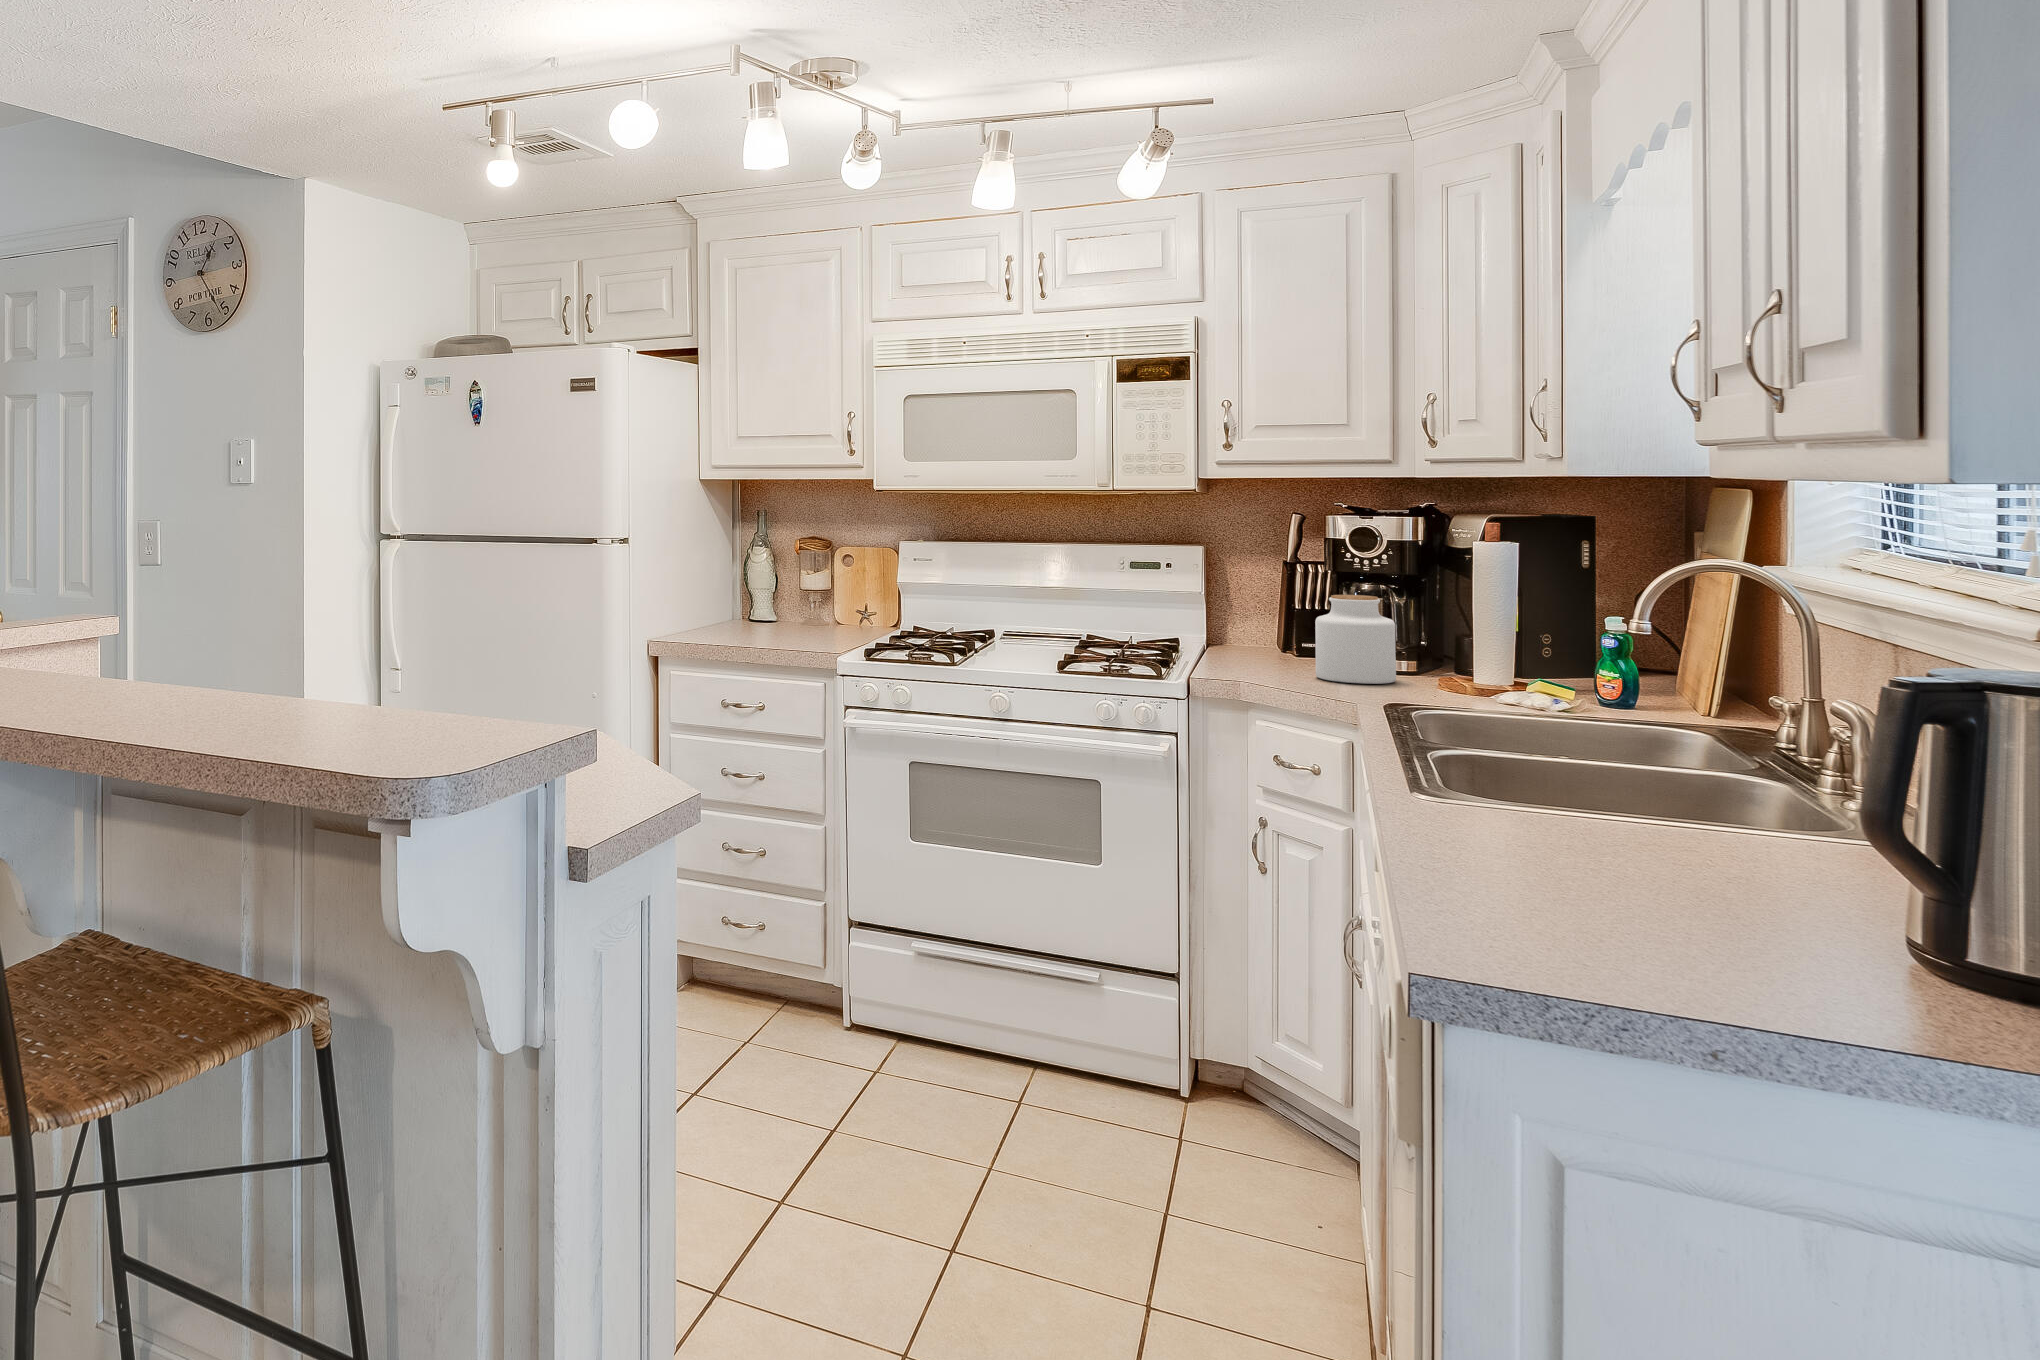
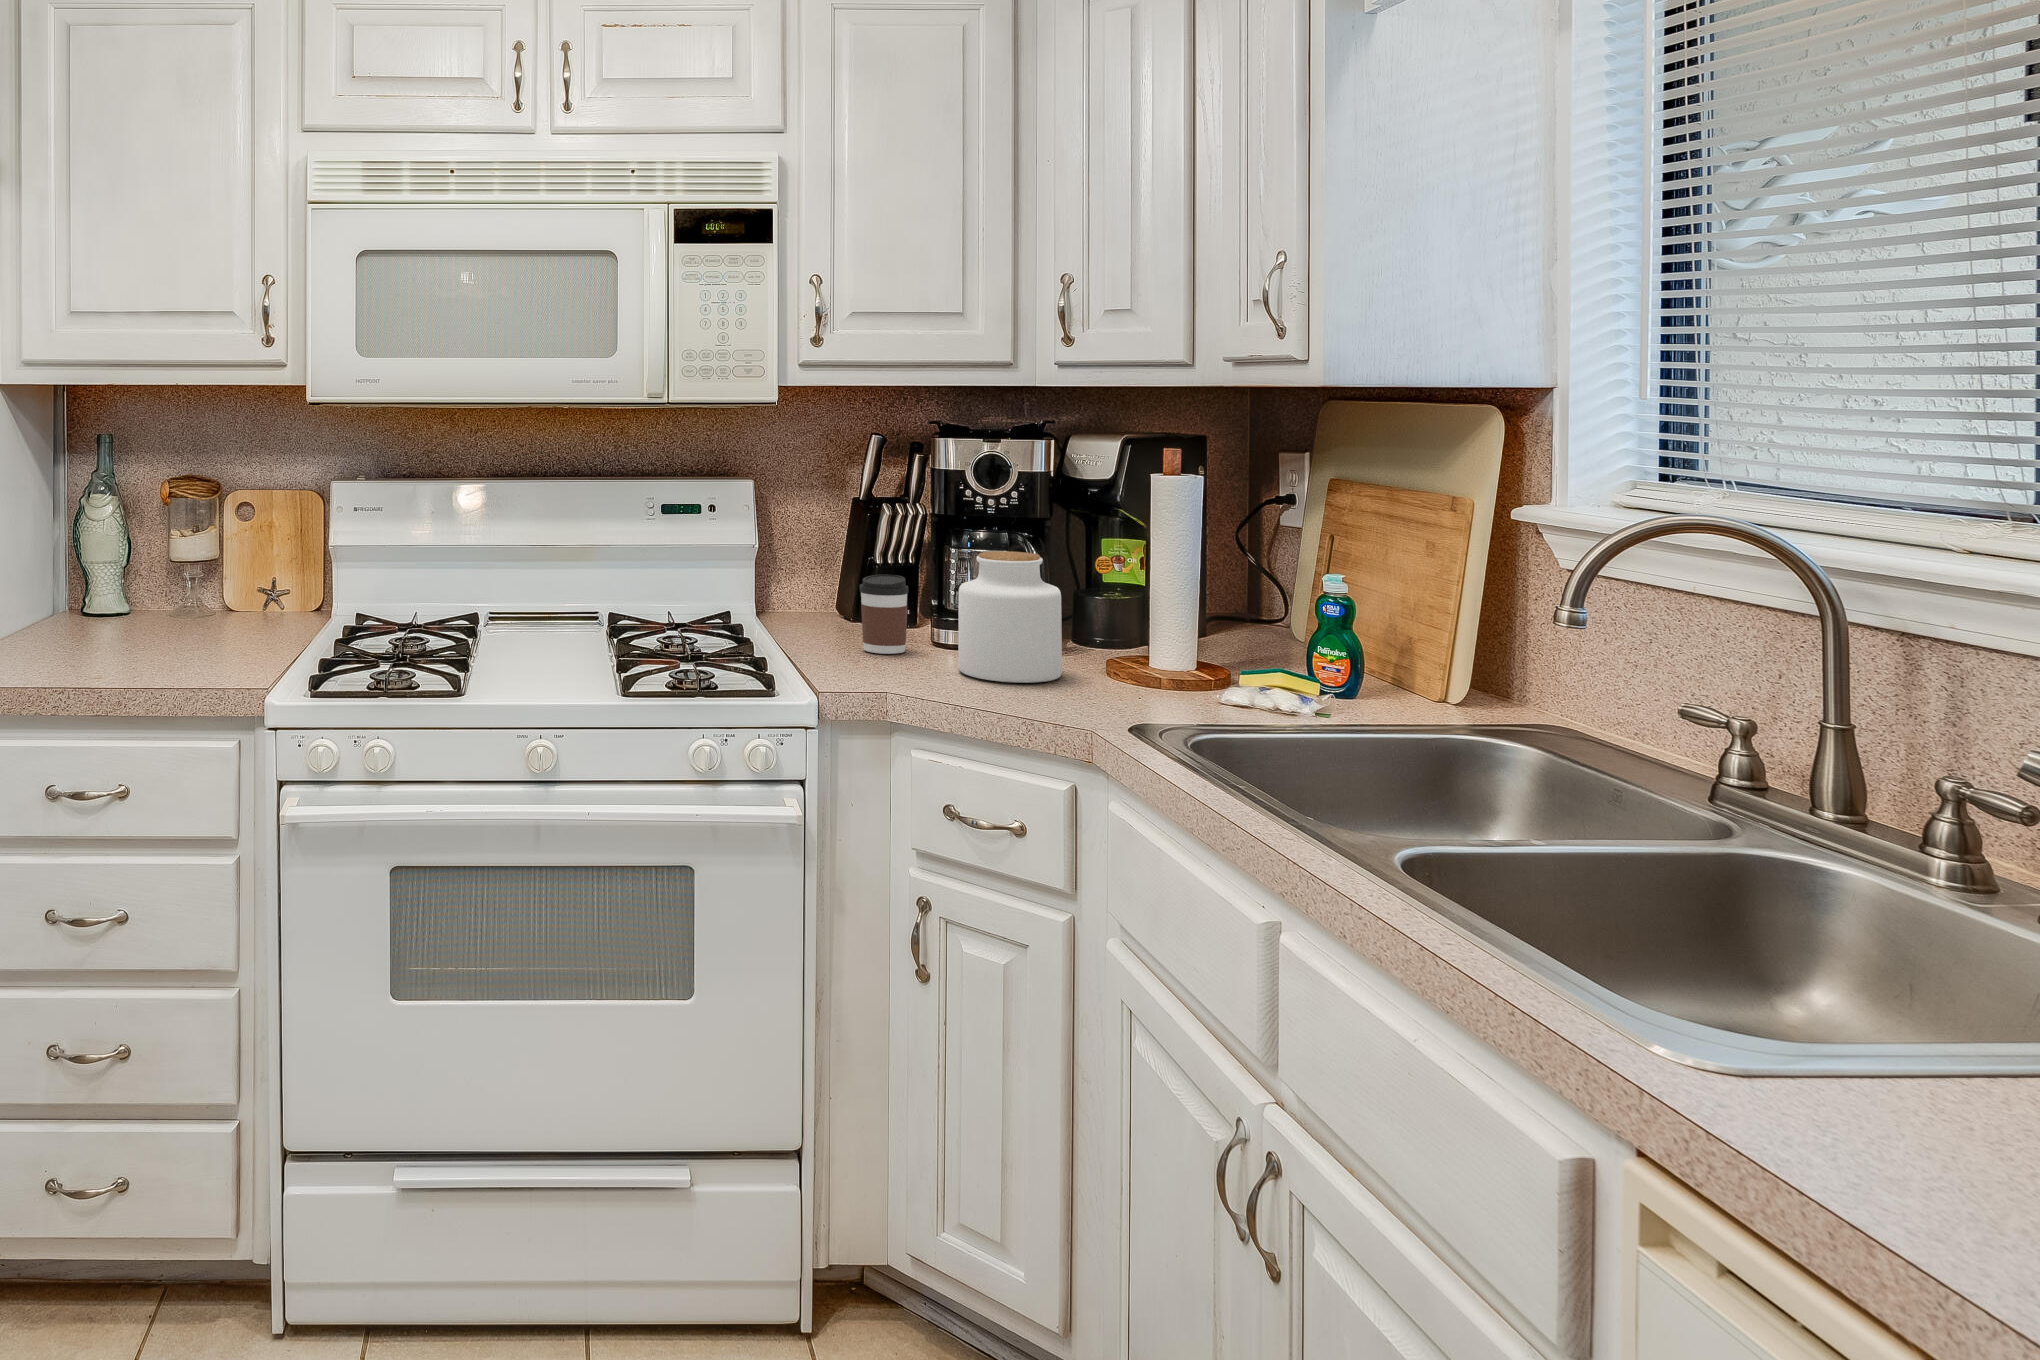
coffee cup: none [1260,612,1297,666] -> present [860,575,908,654]

